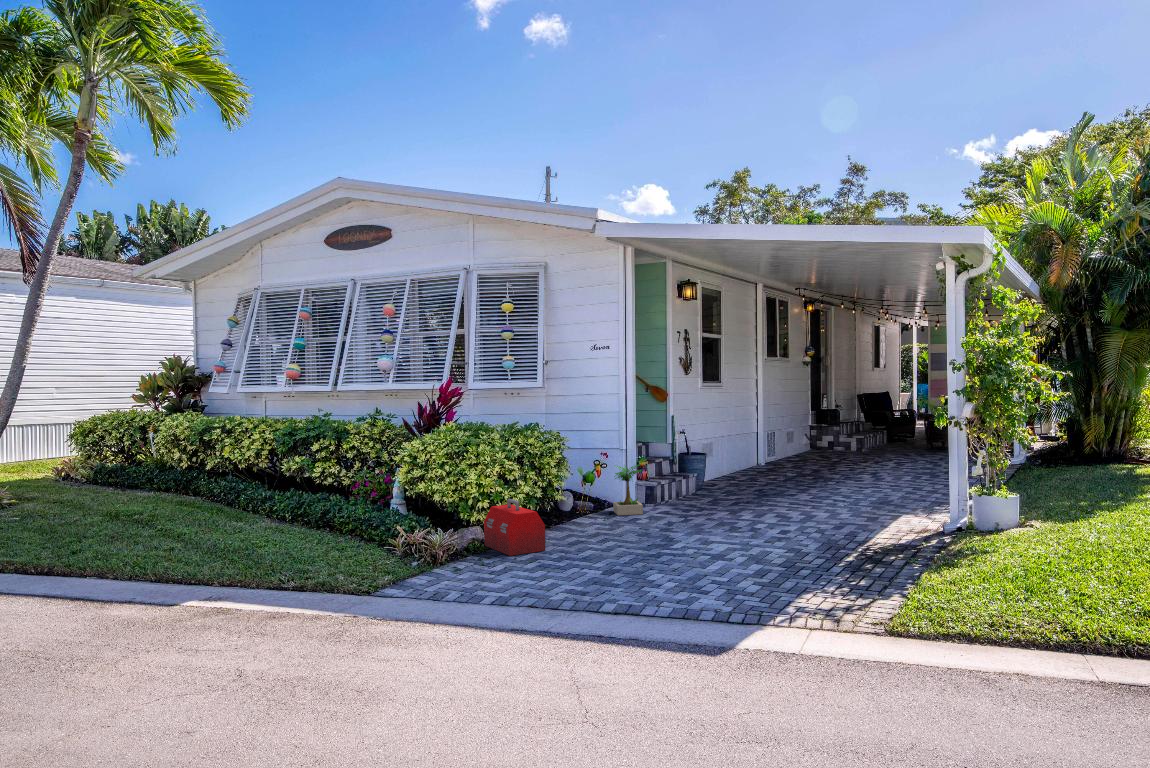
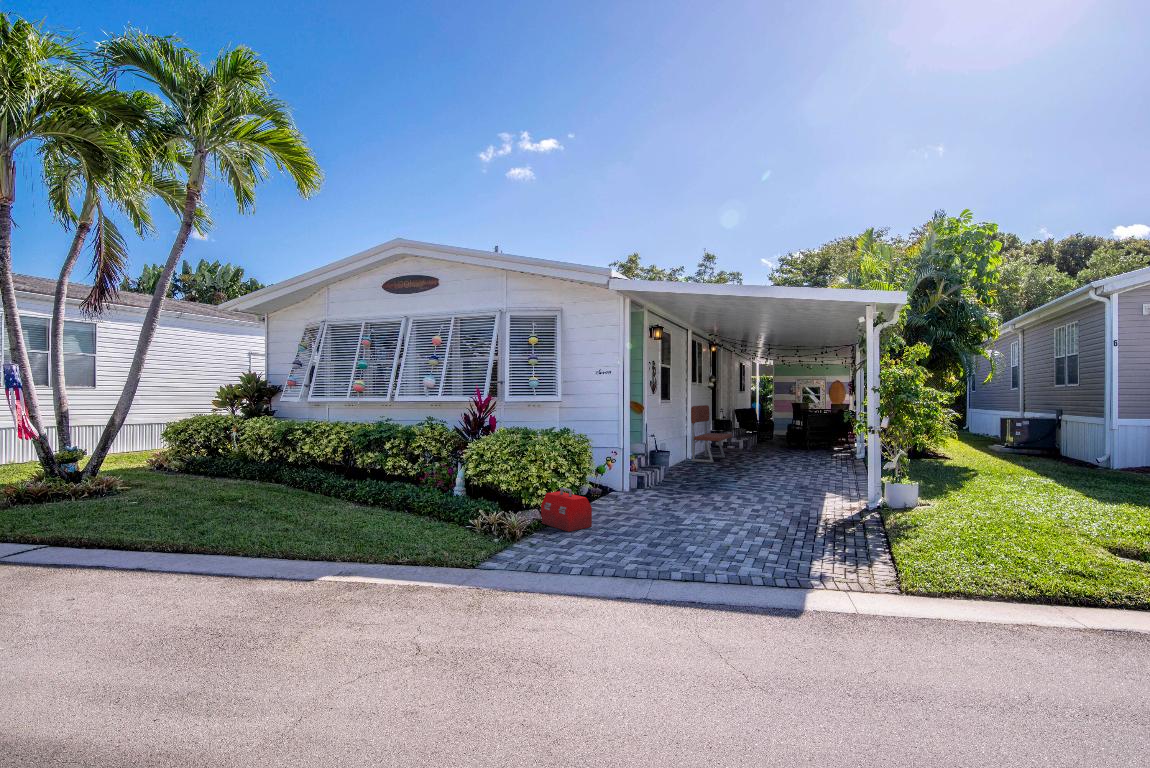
bench: none [758,389,824,470] -> present [691,405,732,463]
potted plant: present [613,465,643,515] -> none [615,460,641,498]

